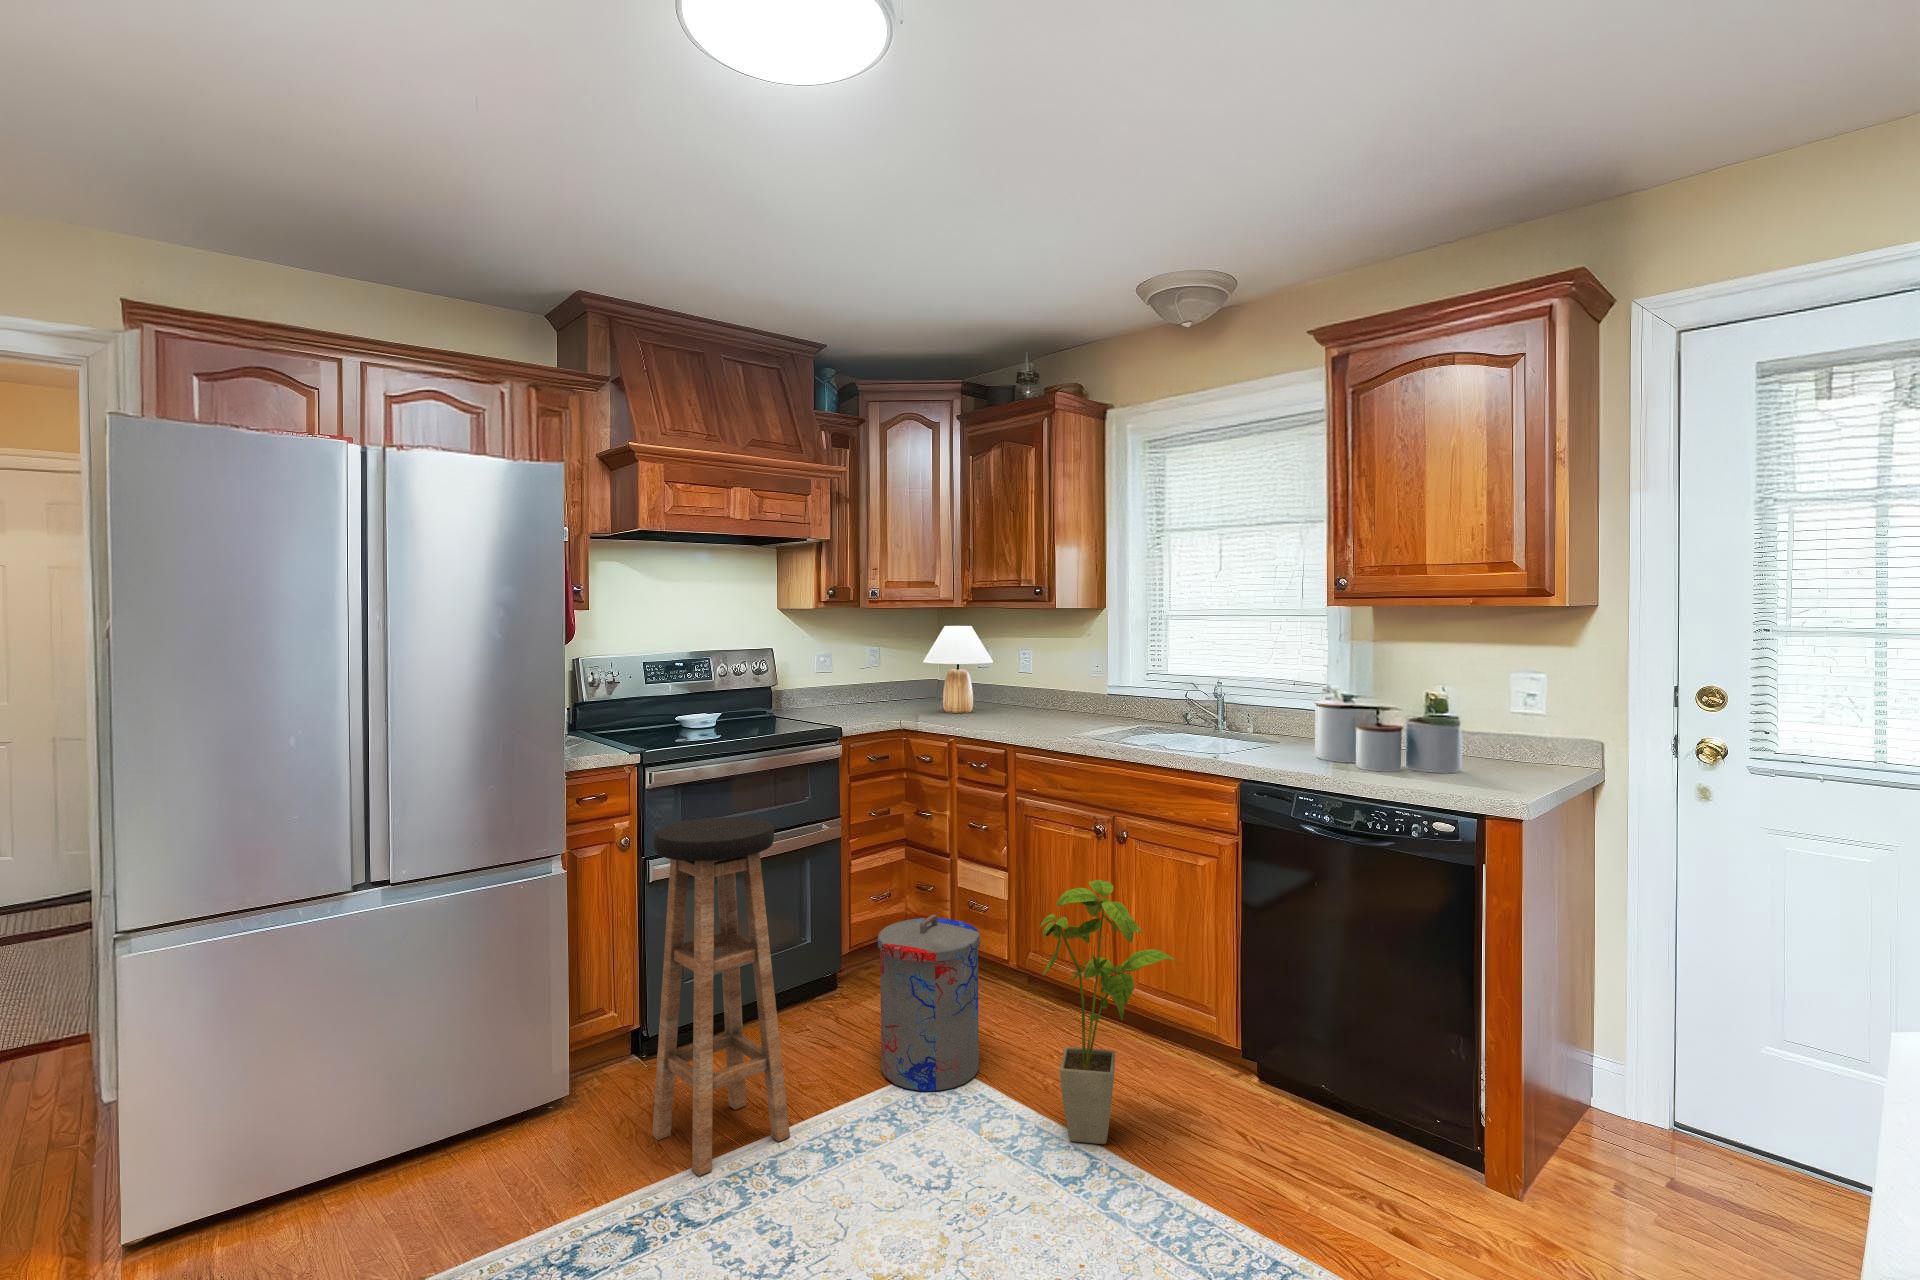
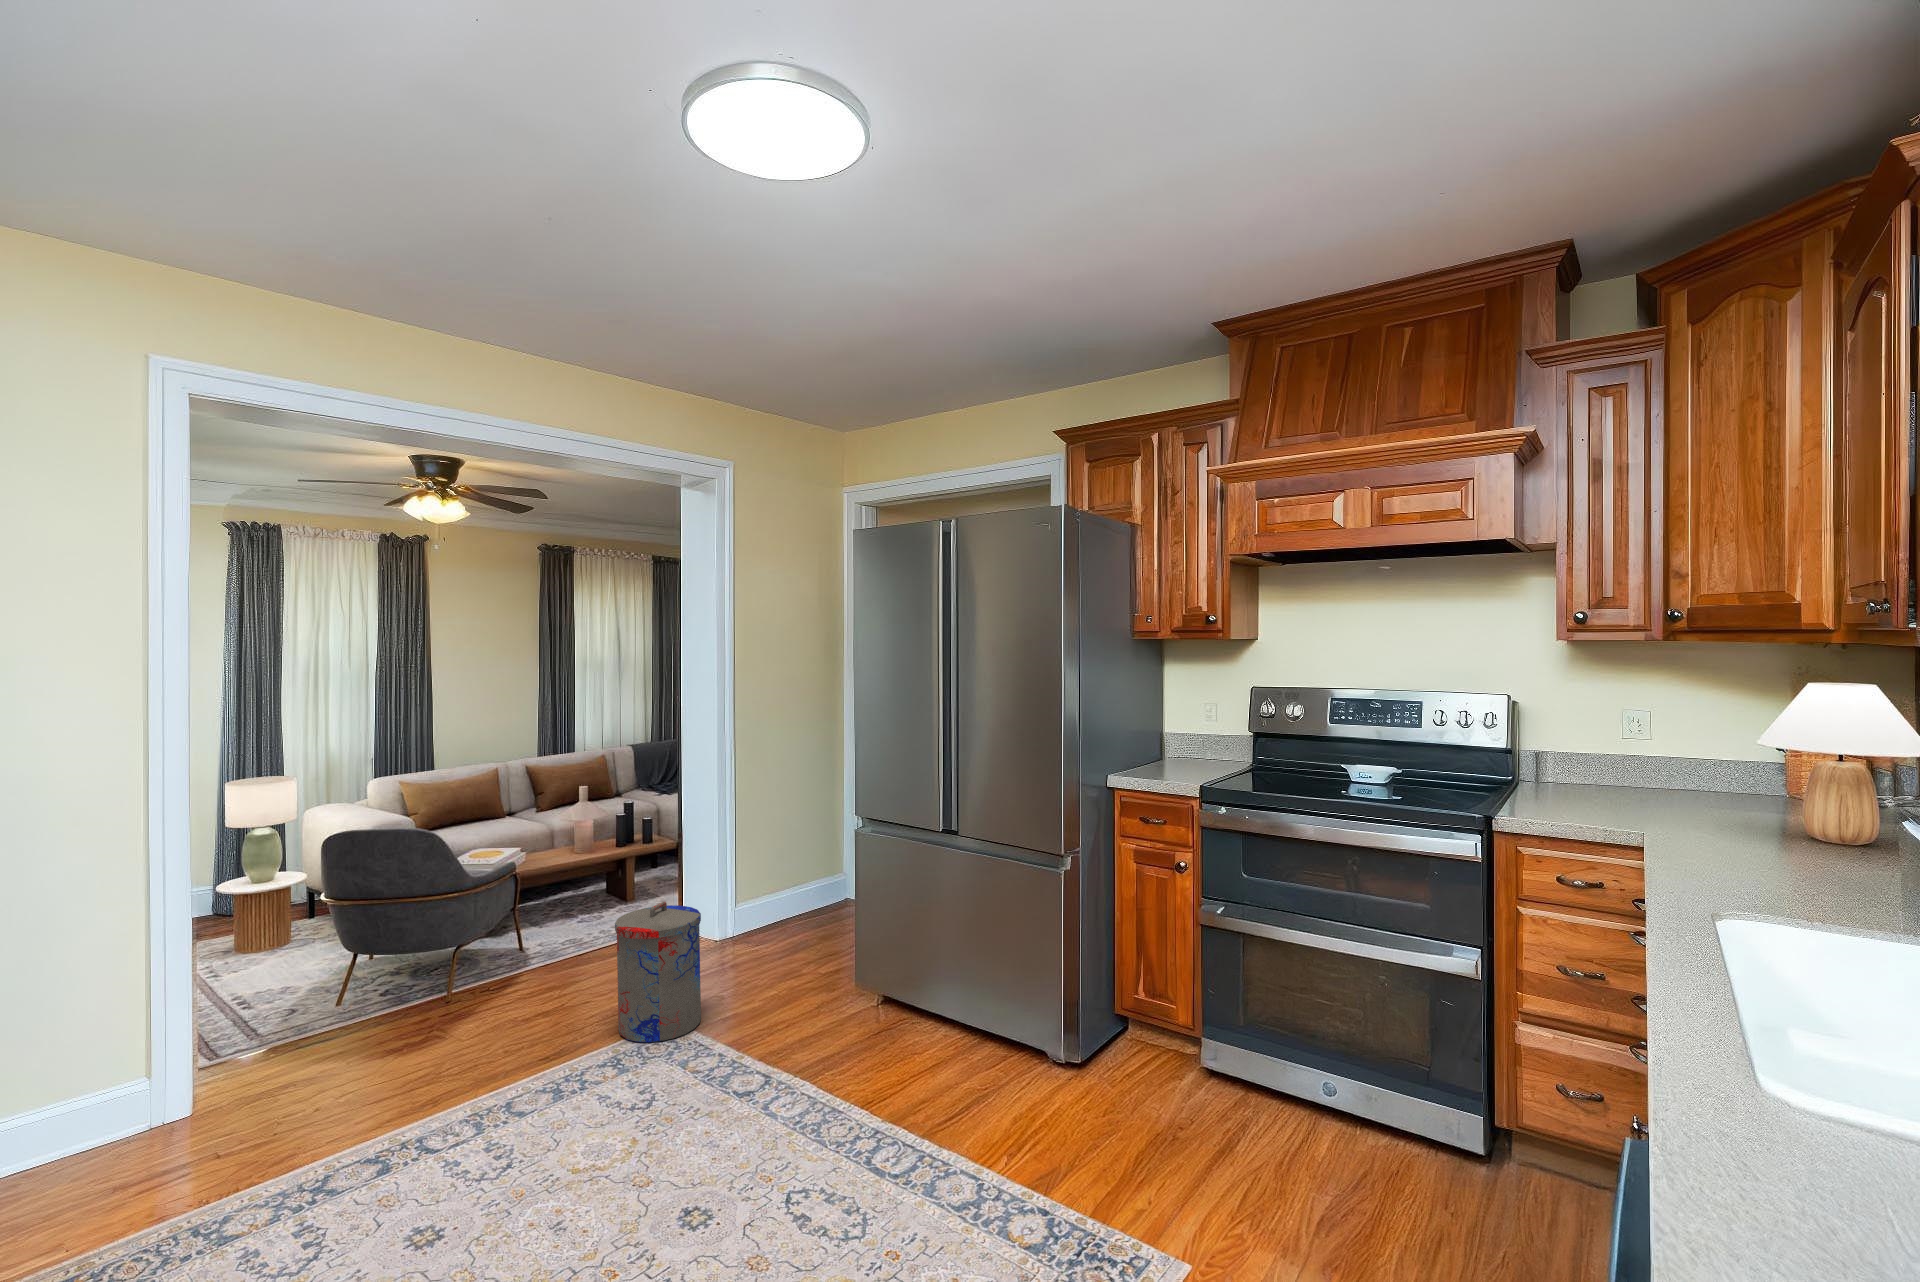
bar stool: present [652,817,790,1176] -> none [410,830,529,1118]
house plant: present [1039,880,1178,1144] -> none [733,865,841,1067]

